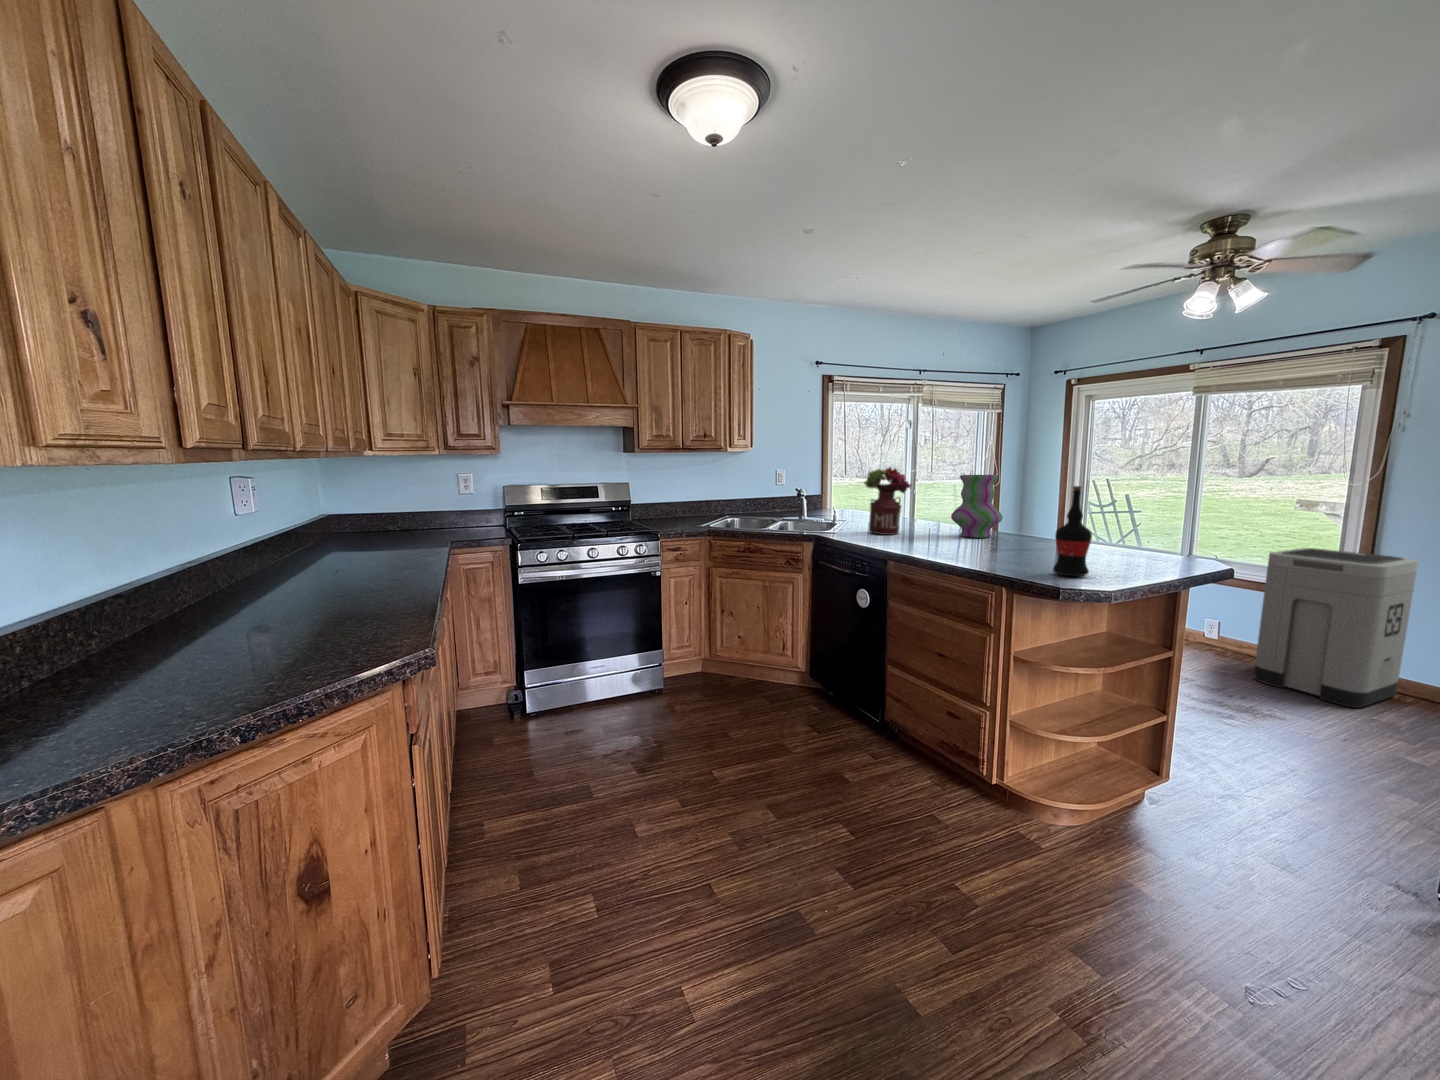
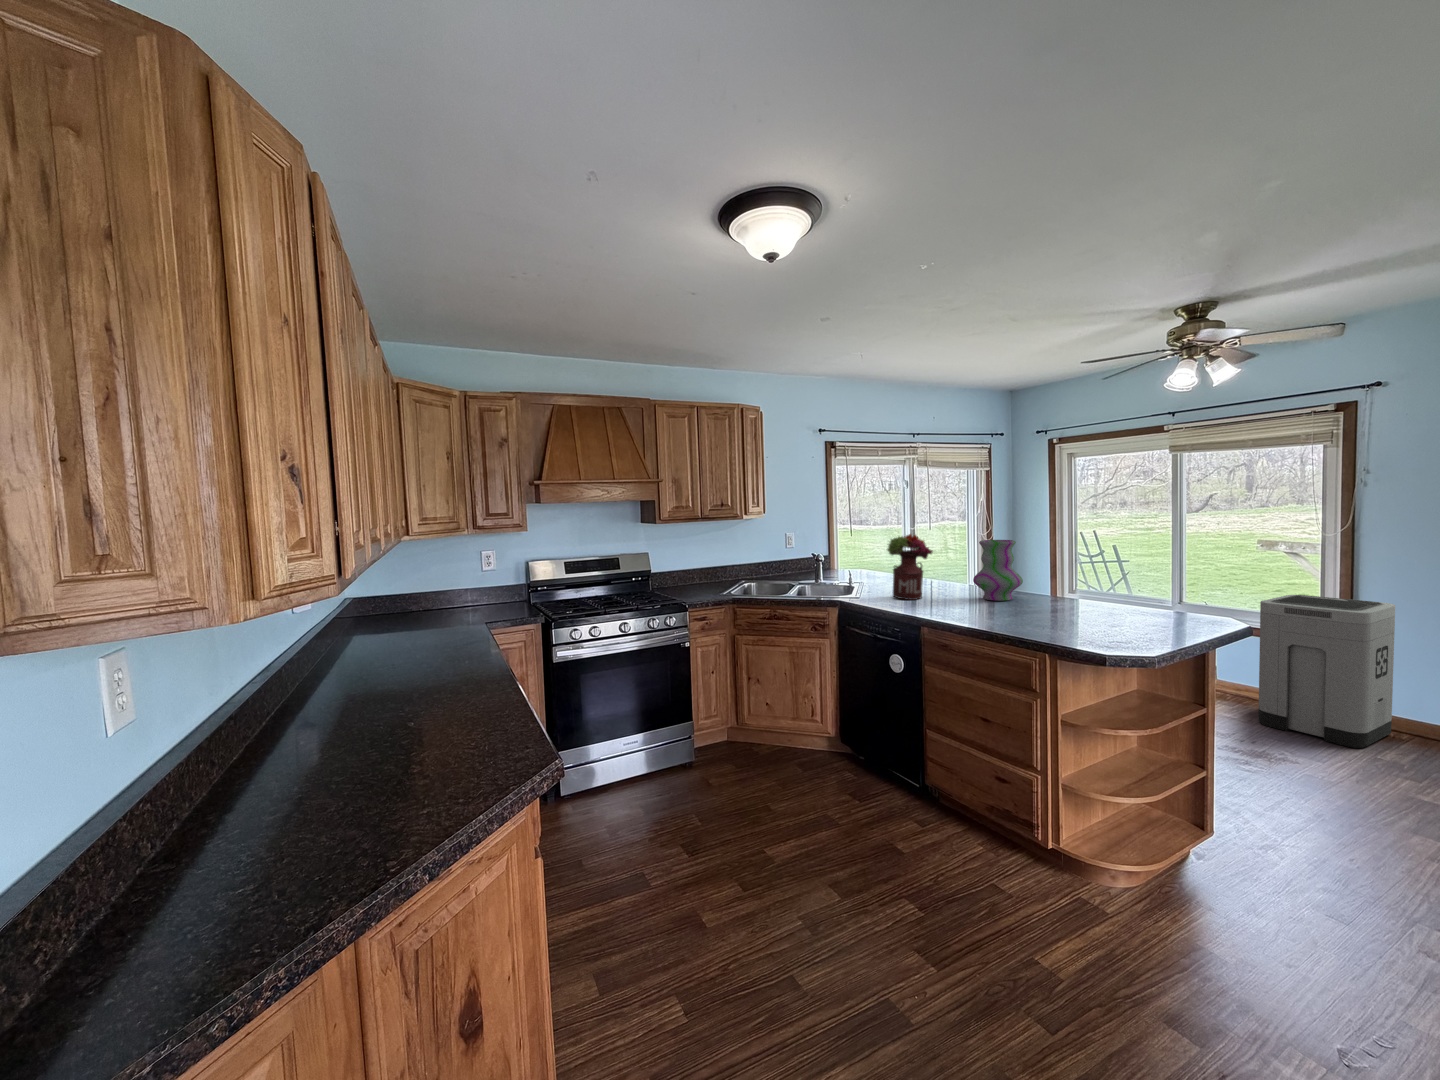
wine bottle: present [1053,486,1092,576] -> none [1094,559,1130,644]

